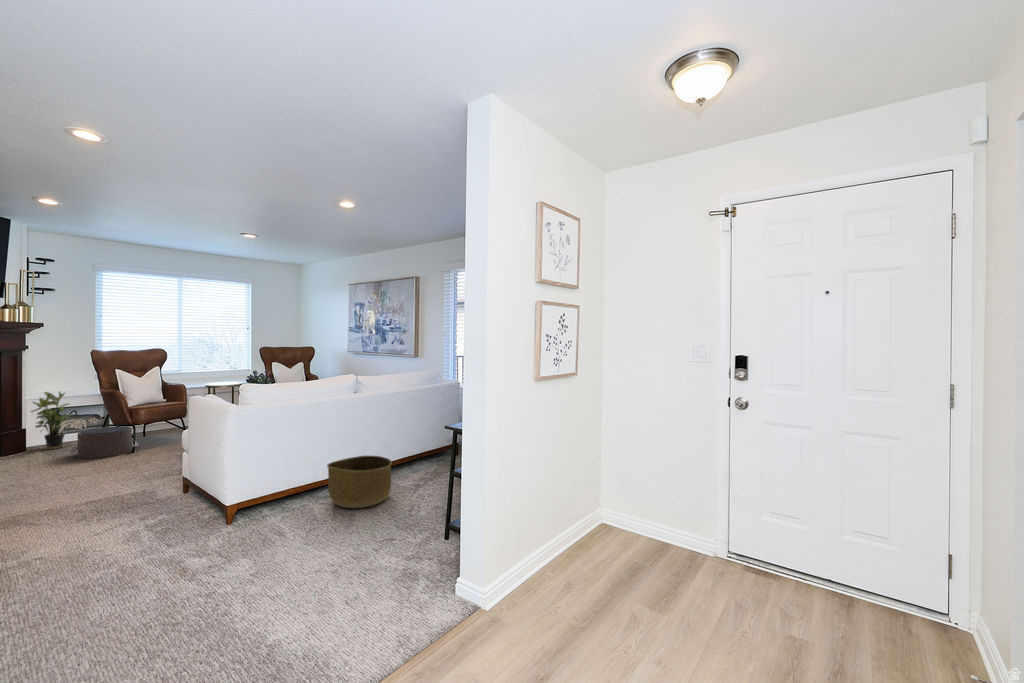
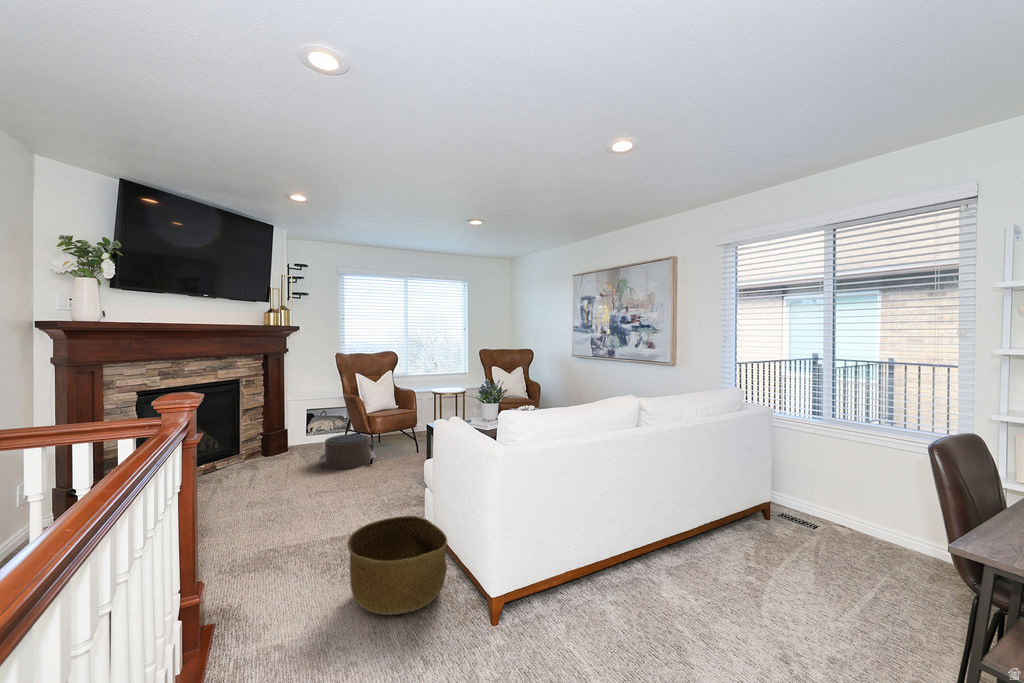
potted plant: present [31,392,71,450] -> none [289,393,322,452]
basket: present [327,456,392,508] -> present [347,516,447,615]

